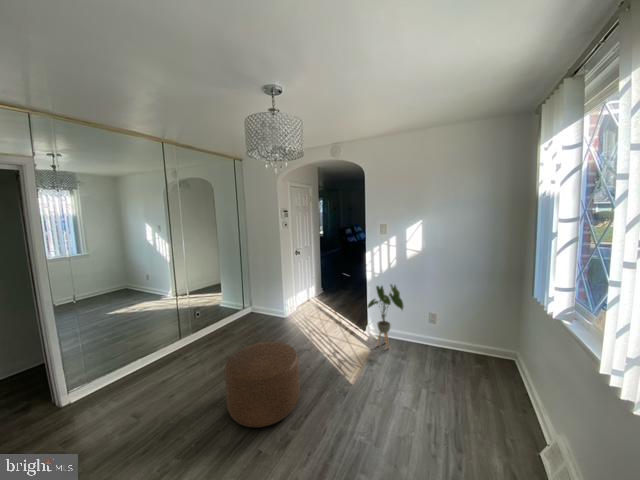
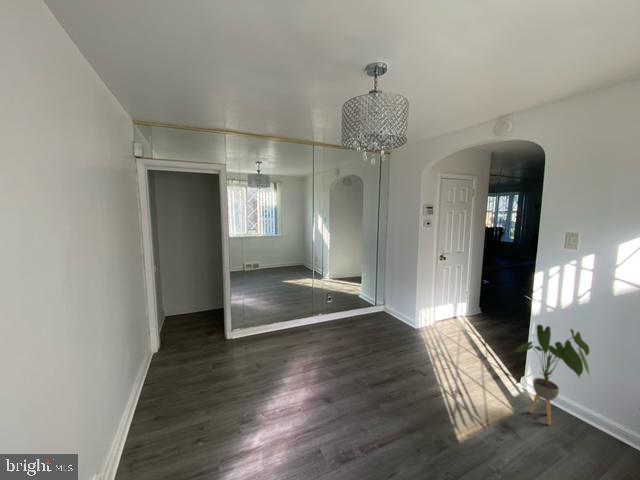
ottoman: present [224,342,300,427] -> none [312,342,388,432]

